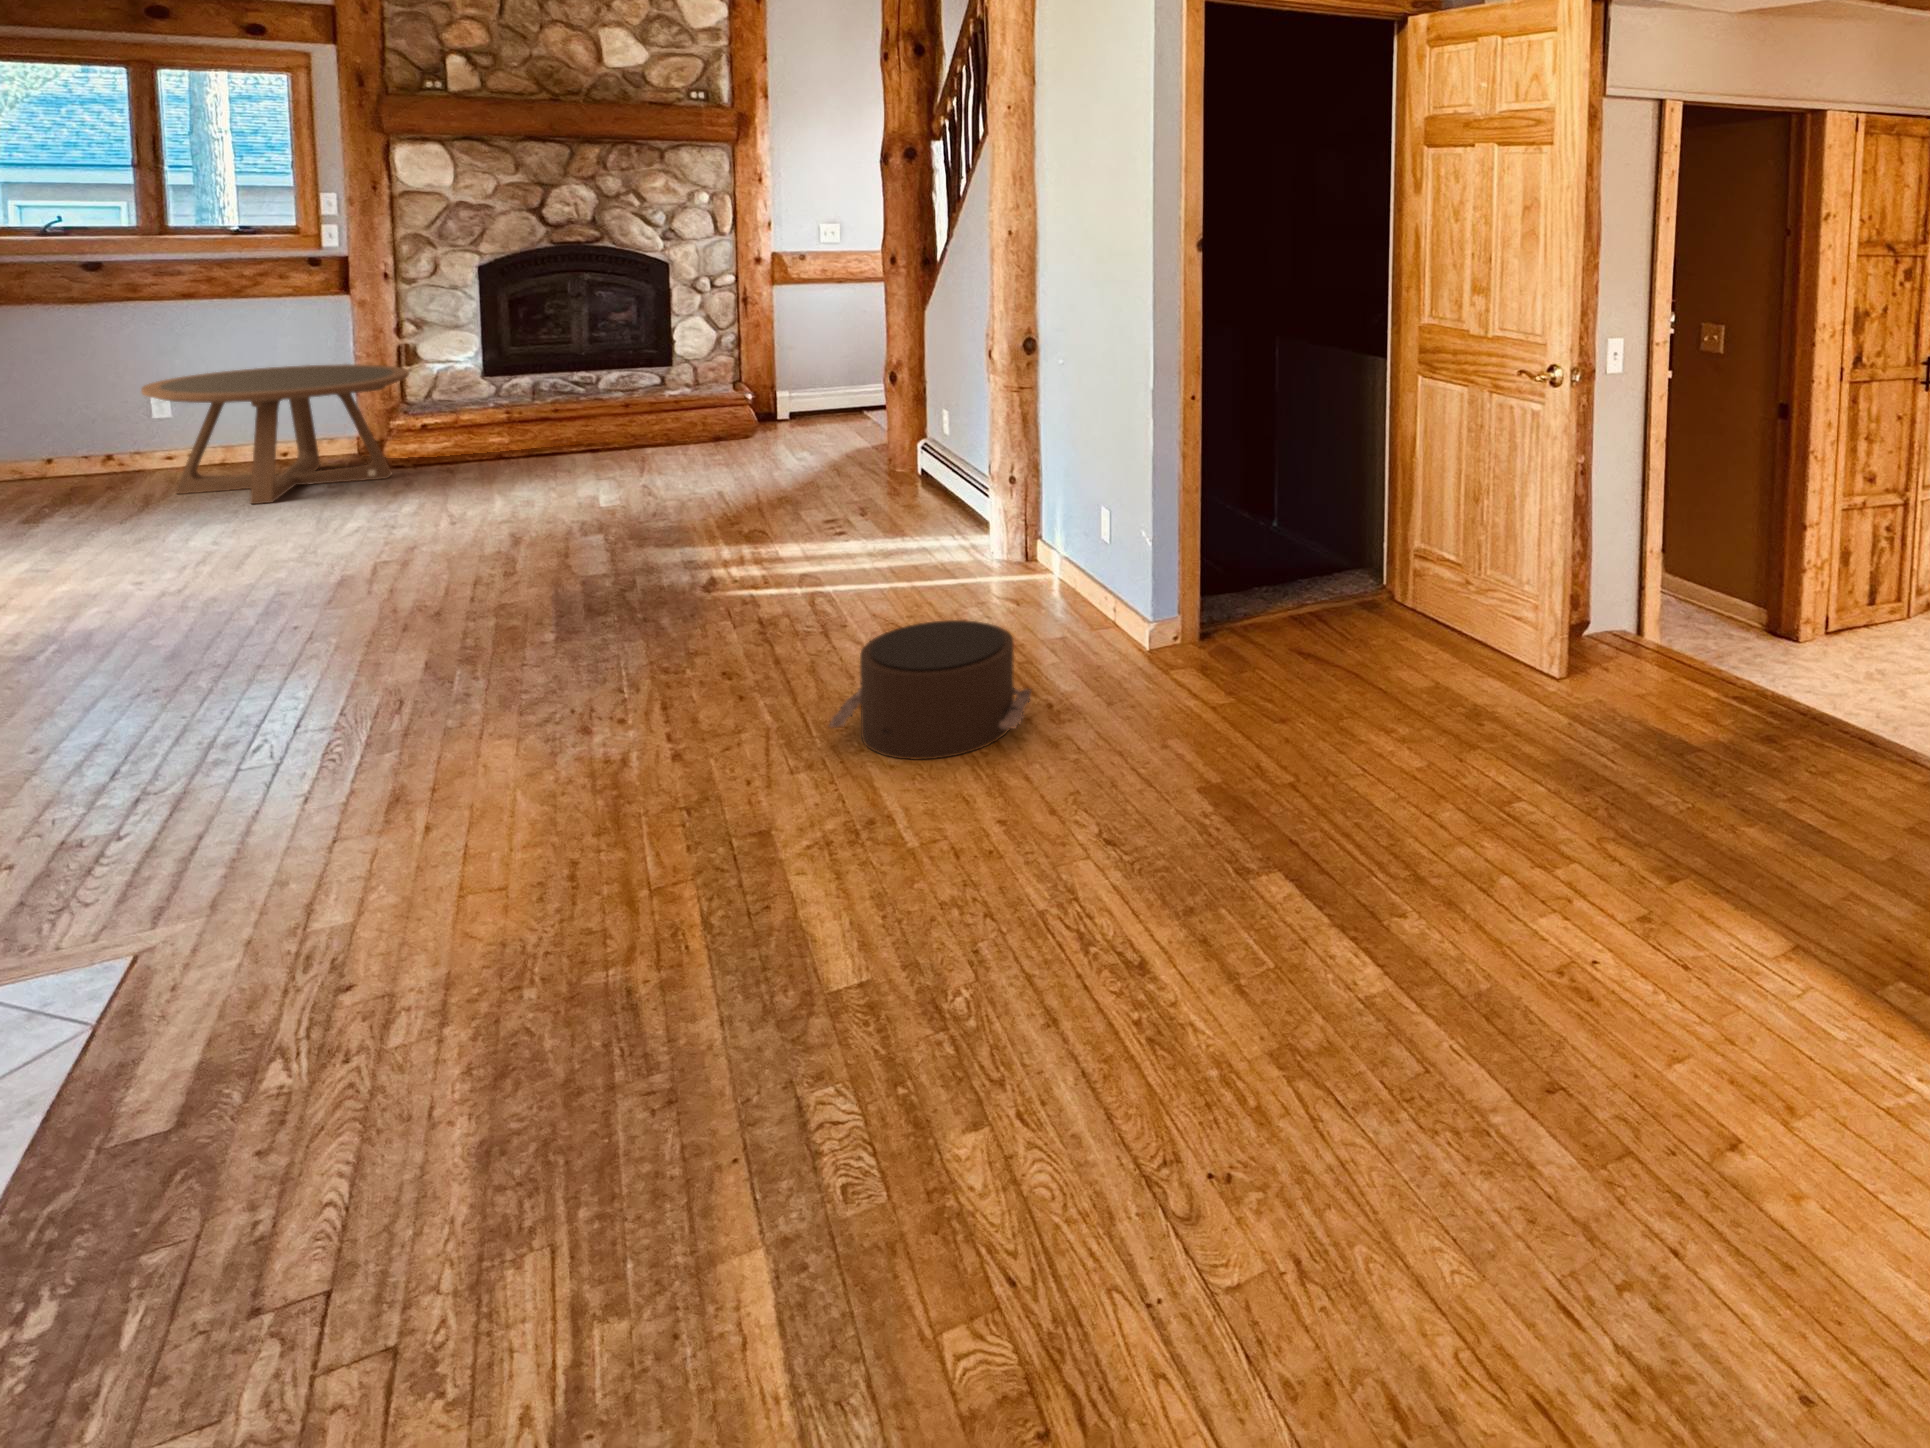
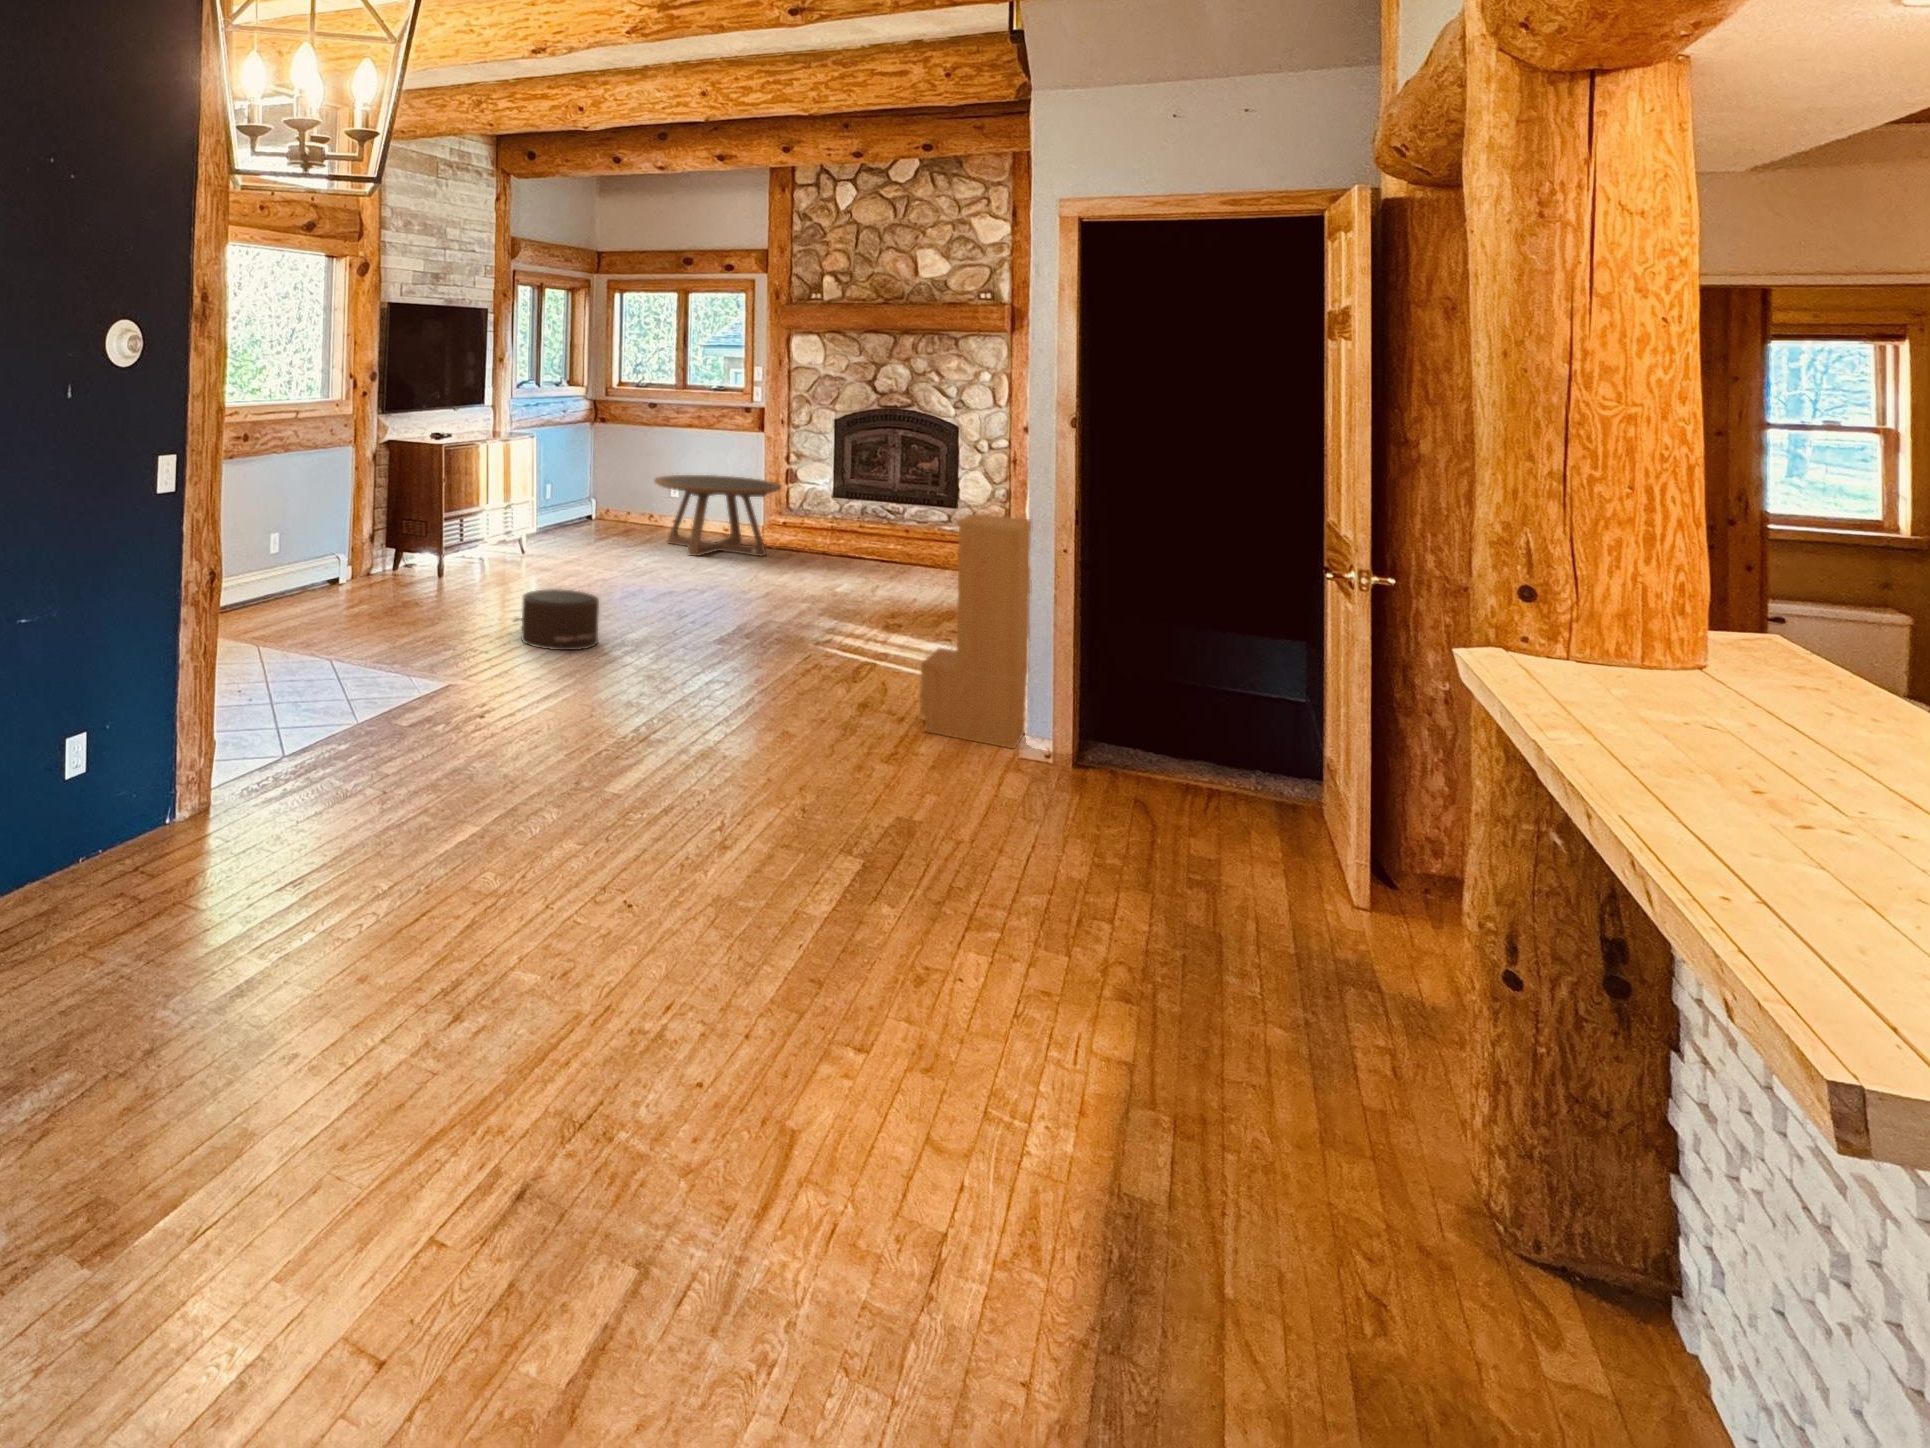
bookshelf: none [976,361,1116,651] -> present [920,514,1032,748]
pouf: present [830,620,1031,759] -> present [514,589,599,650]

